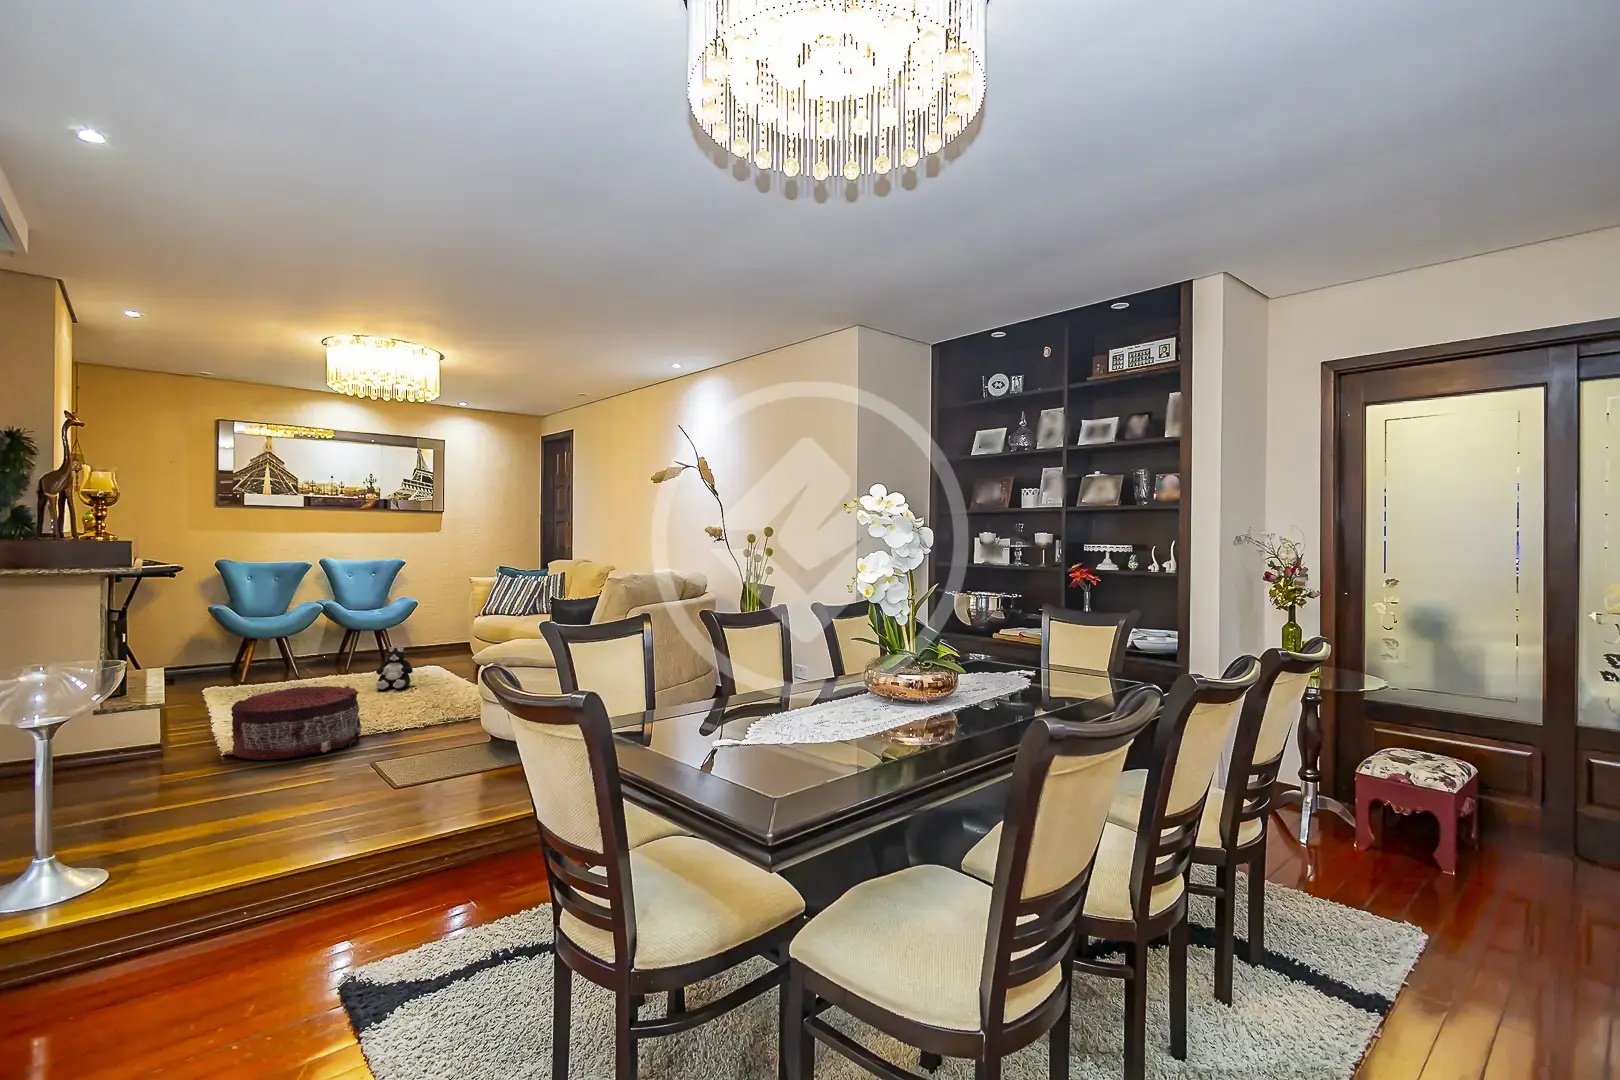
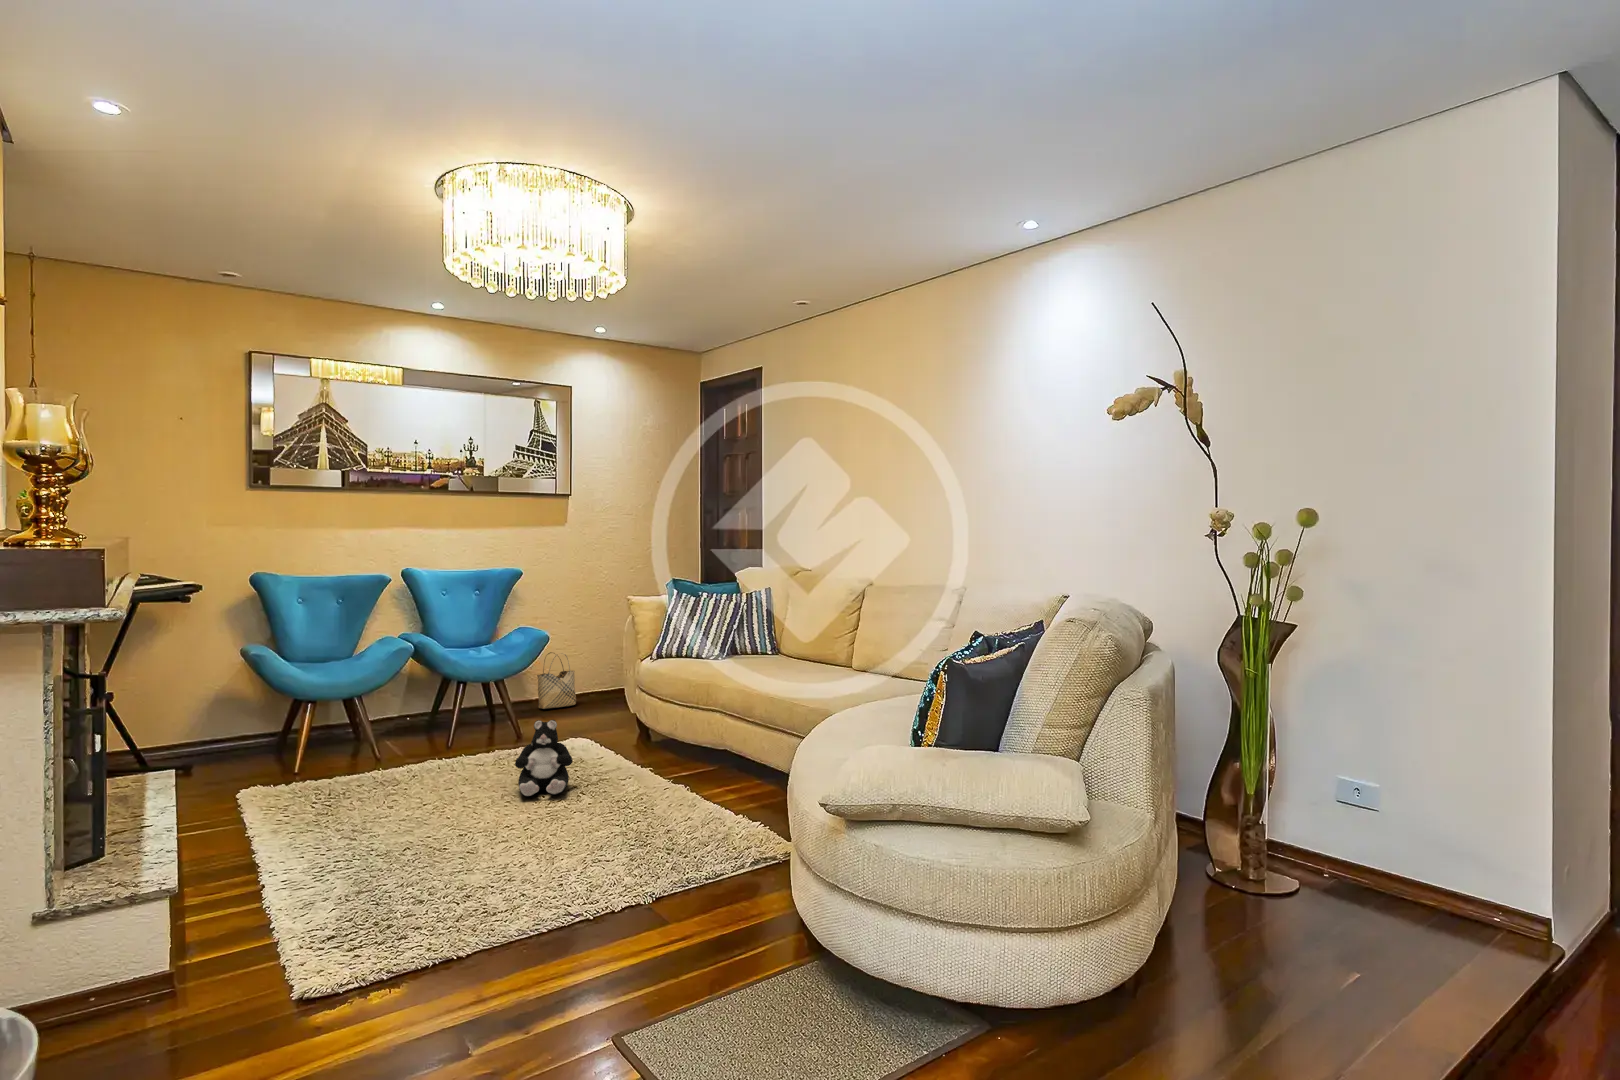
woven basket: none [415,615,443,652] -> present [537,652,576,709]
pouf: present [231,686,361,760] -> none [311,834,560,1032]

